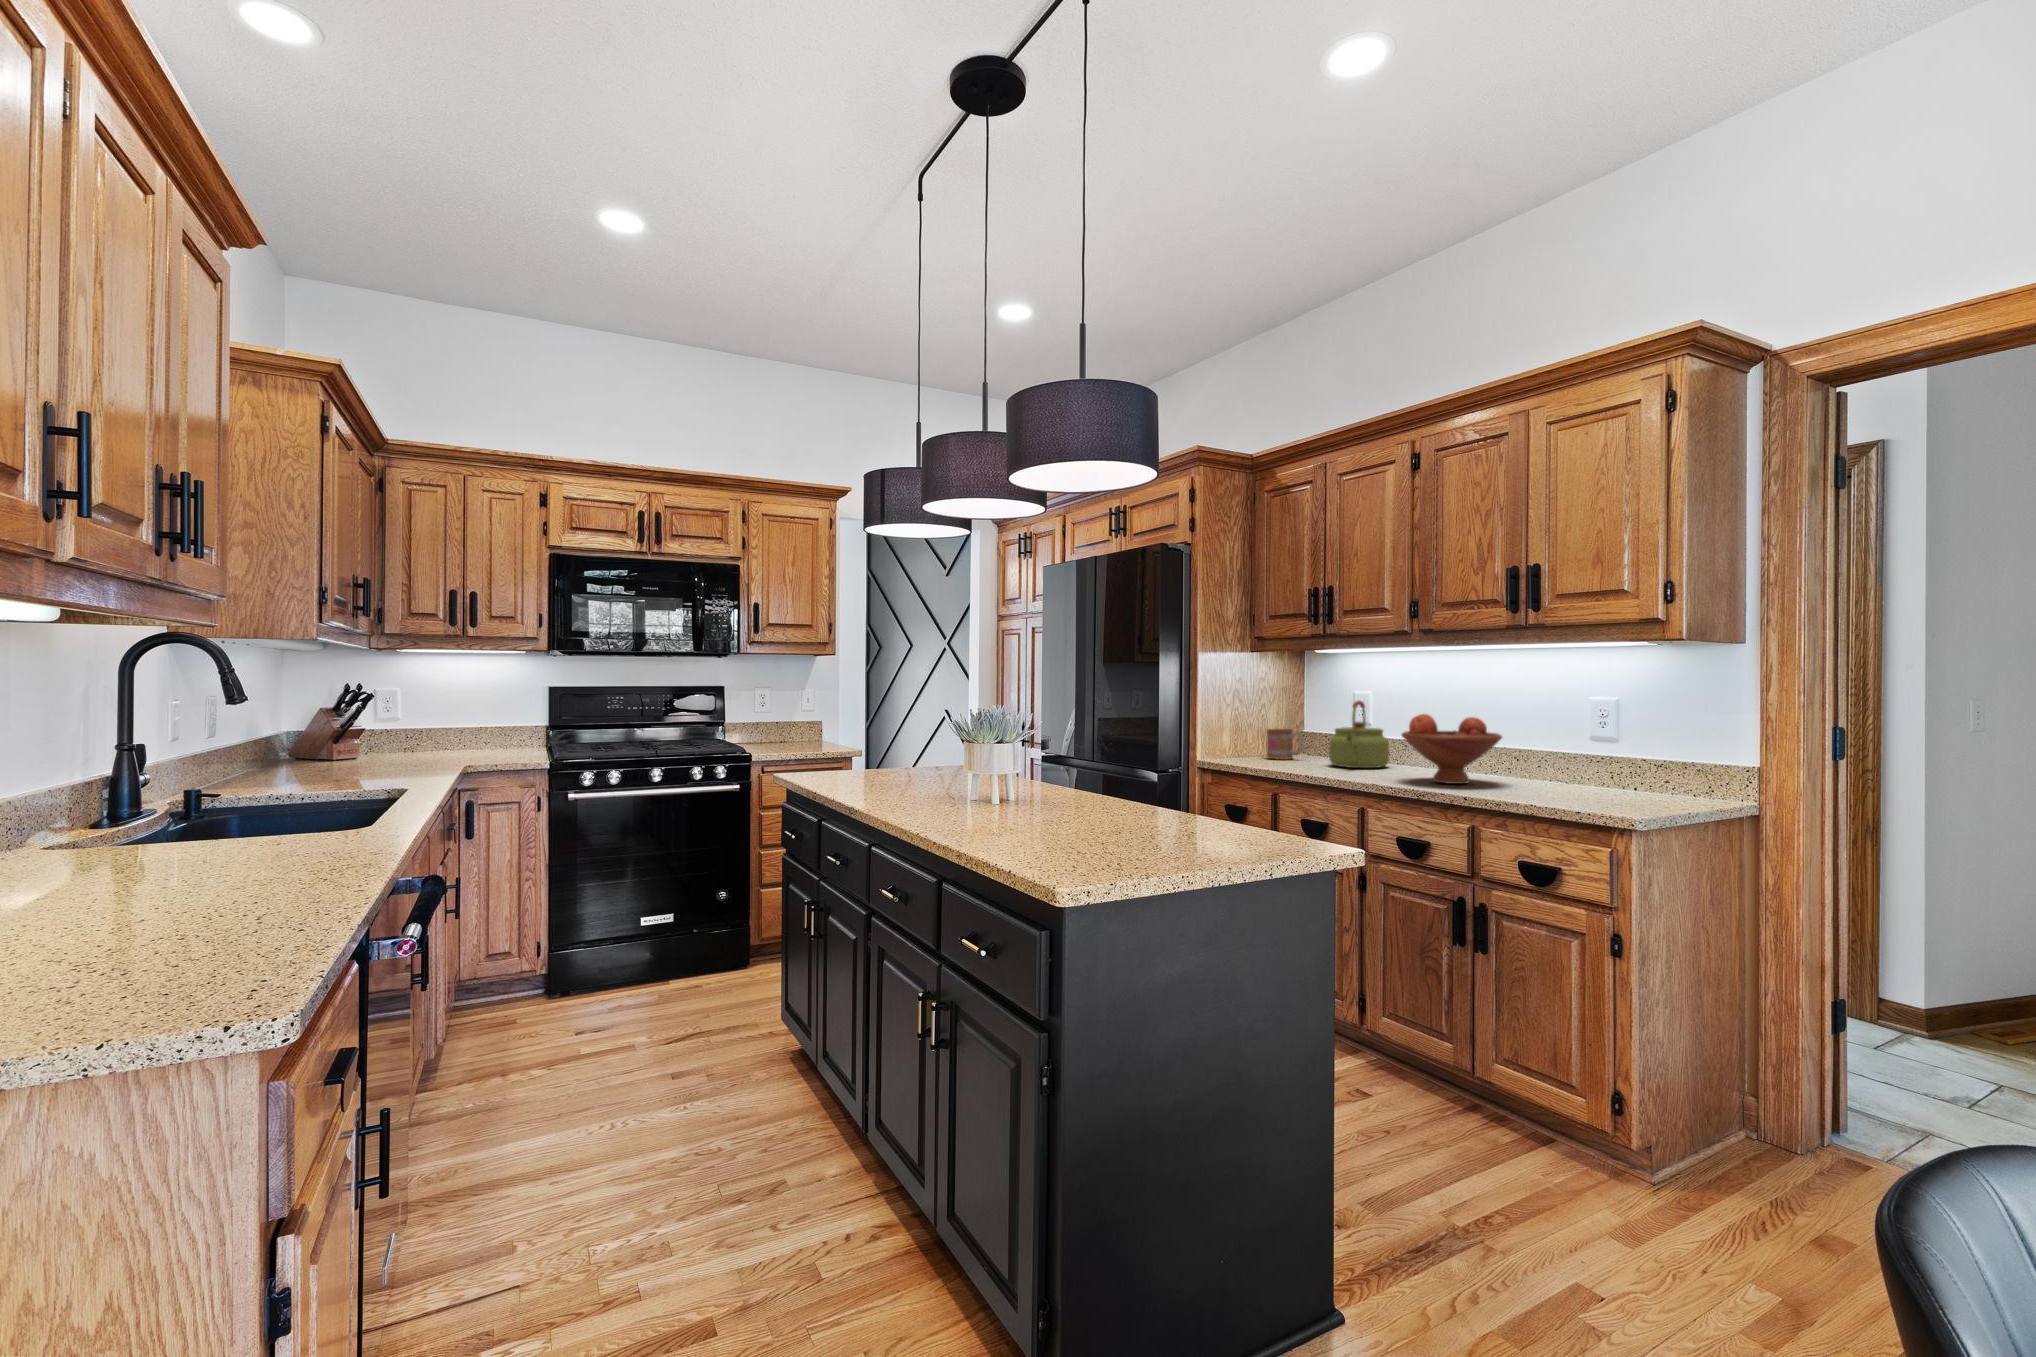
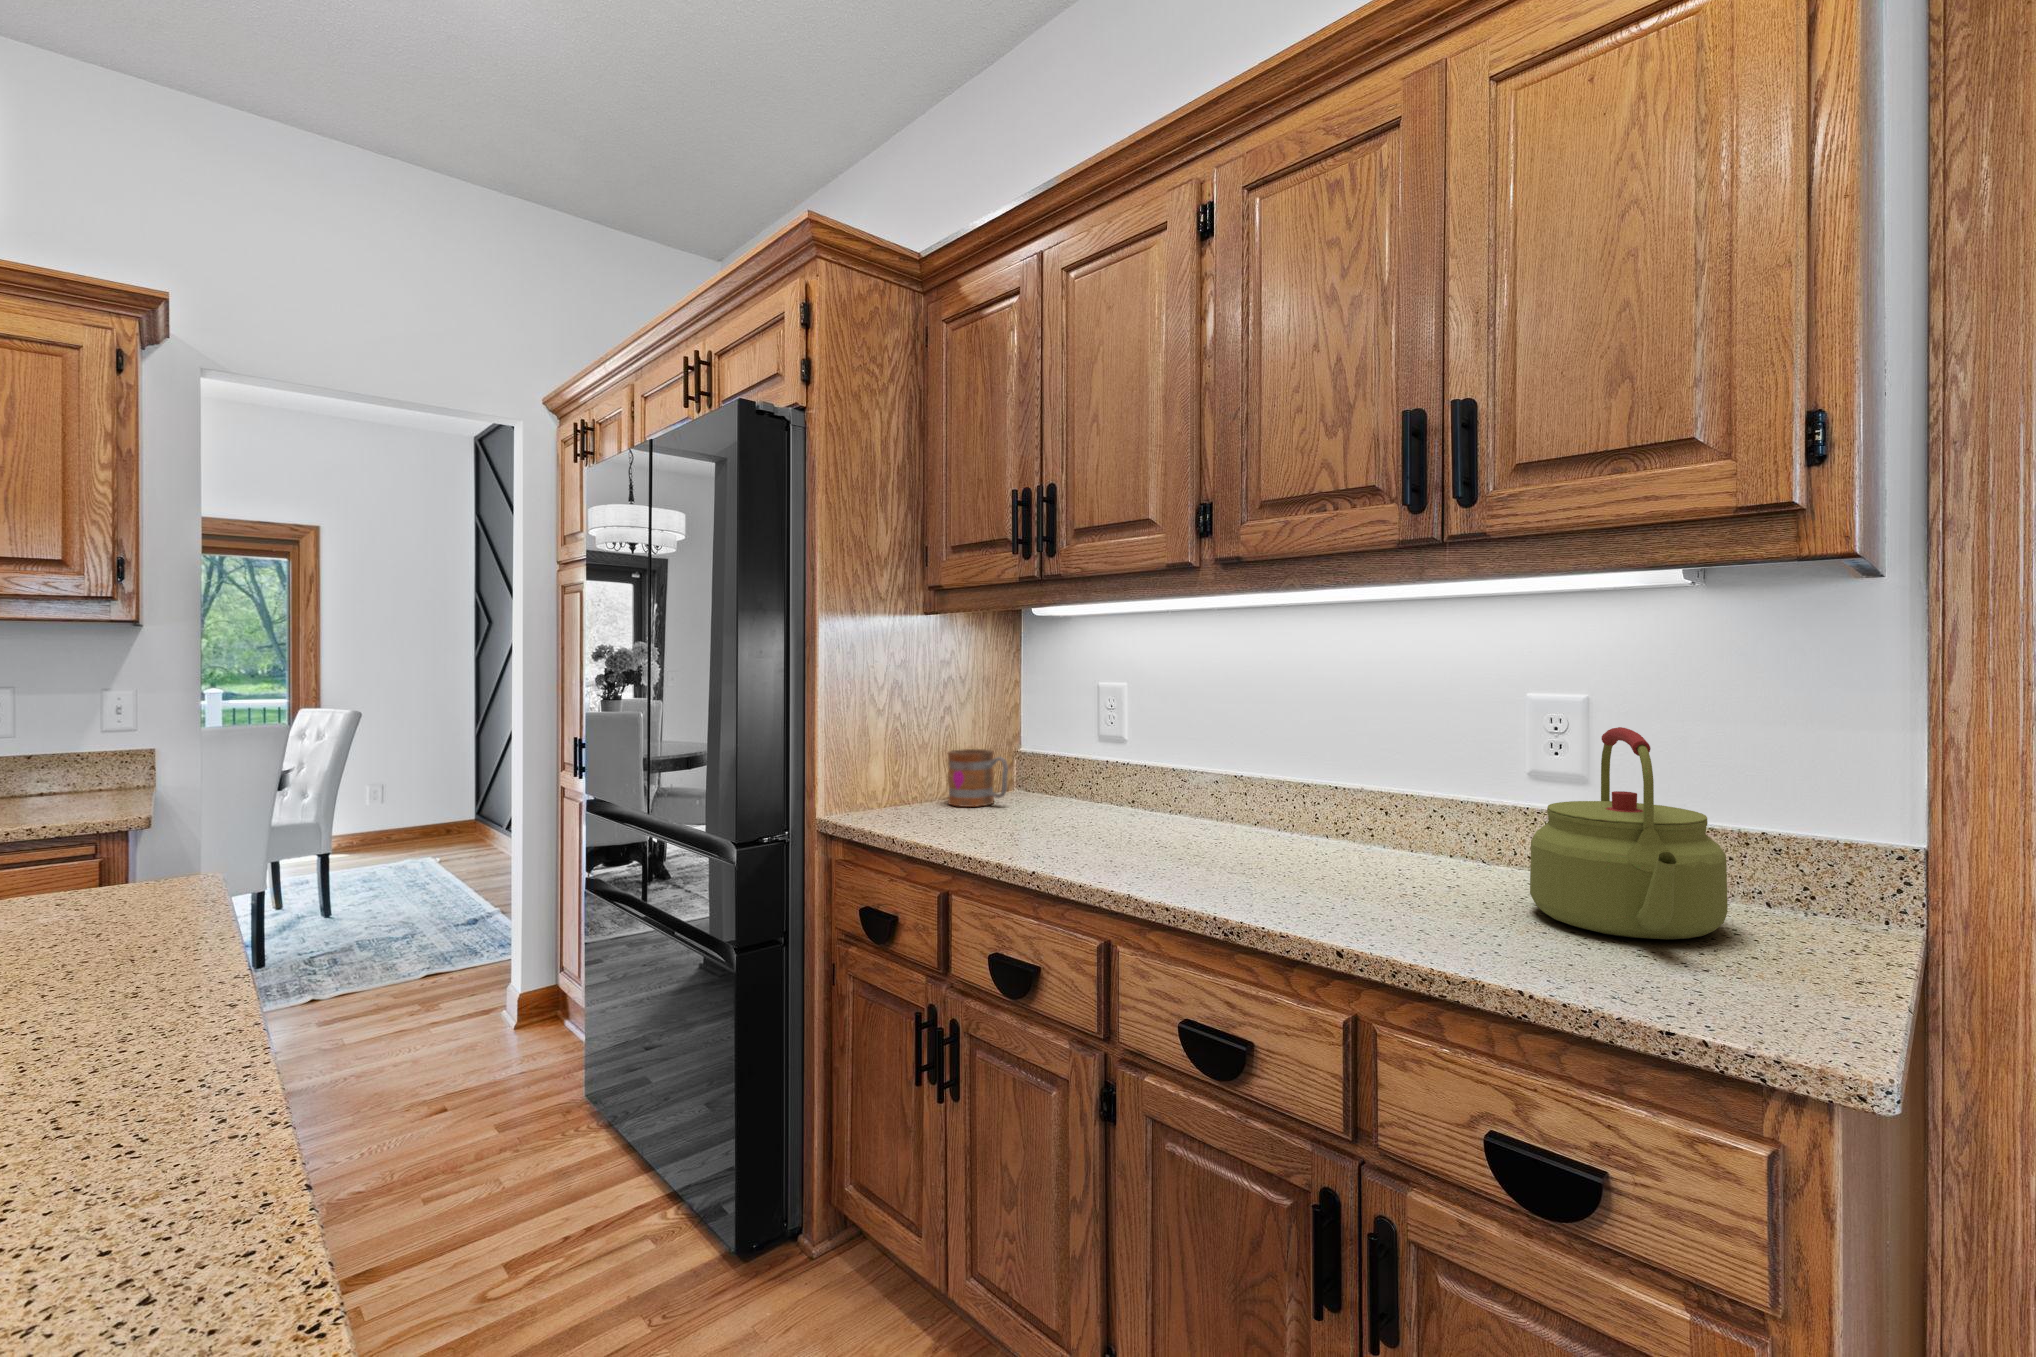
kettle: present [1329,700,1389,768] -> present [1530,727,1728,939]
fruit bowl: present [1402,714,1502,784] -> none [1184,733,1389,888]

